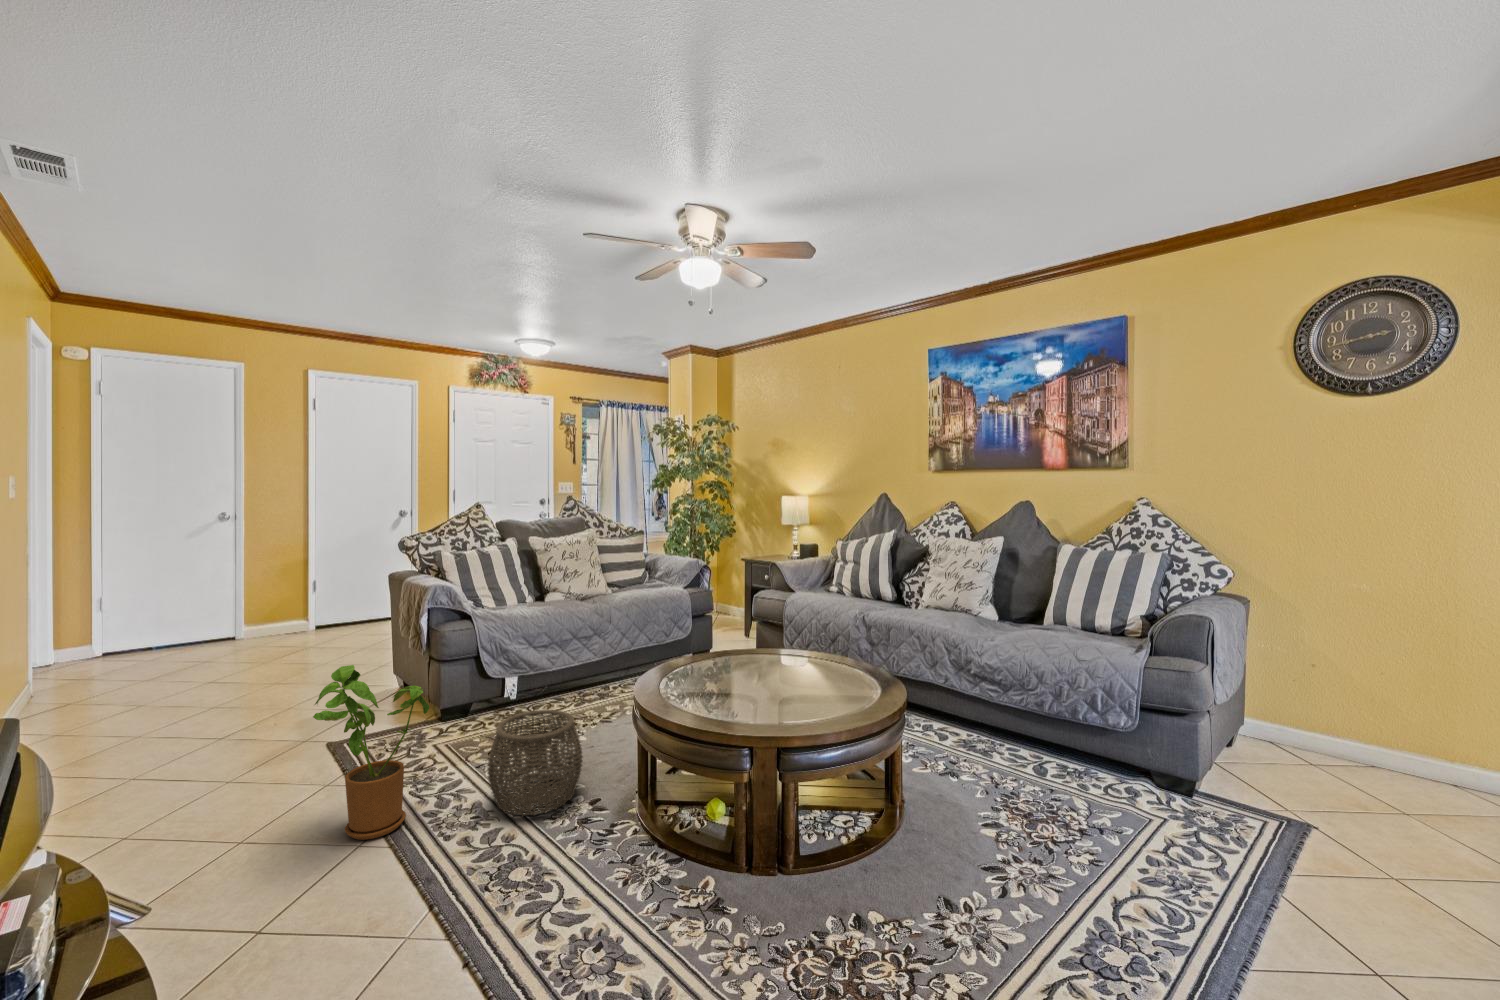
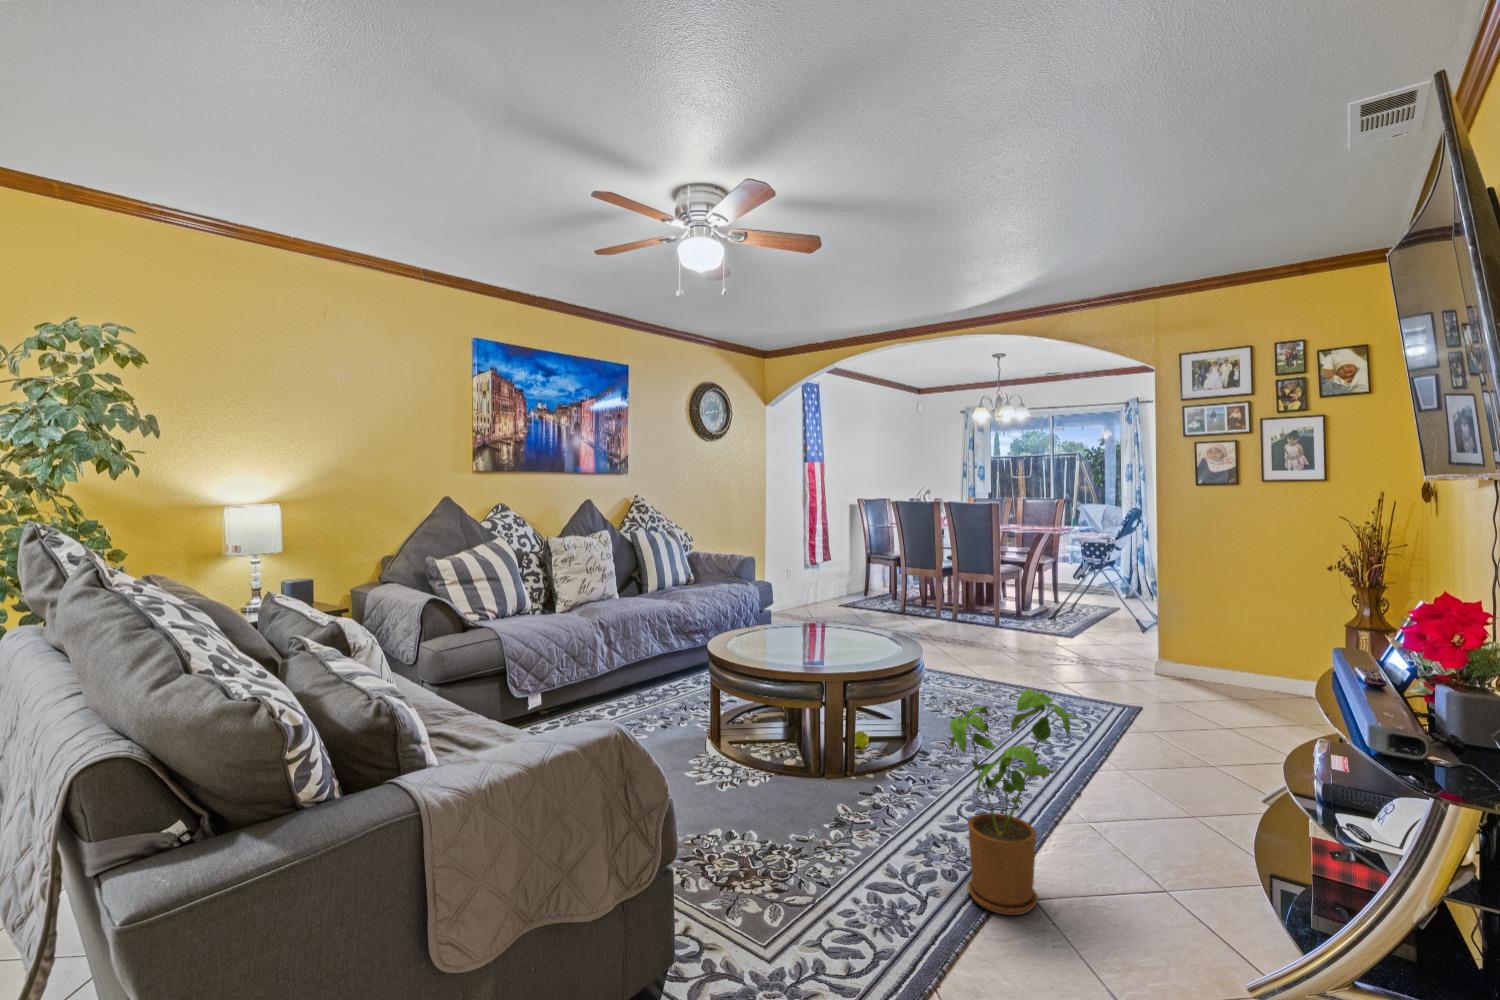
woven basket: present [487,710,583,816] -> none [833,720,934,835]

